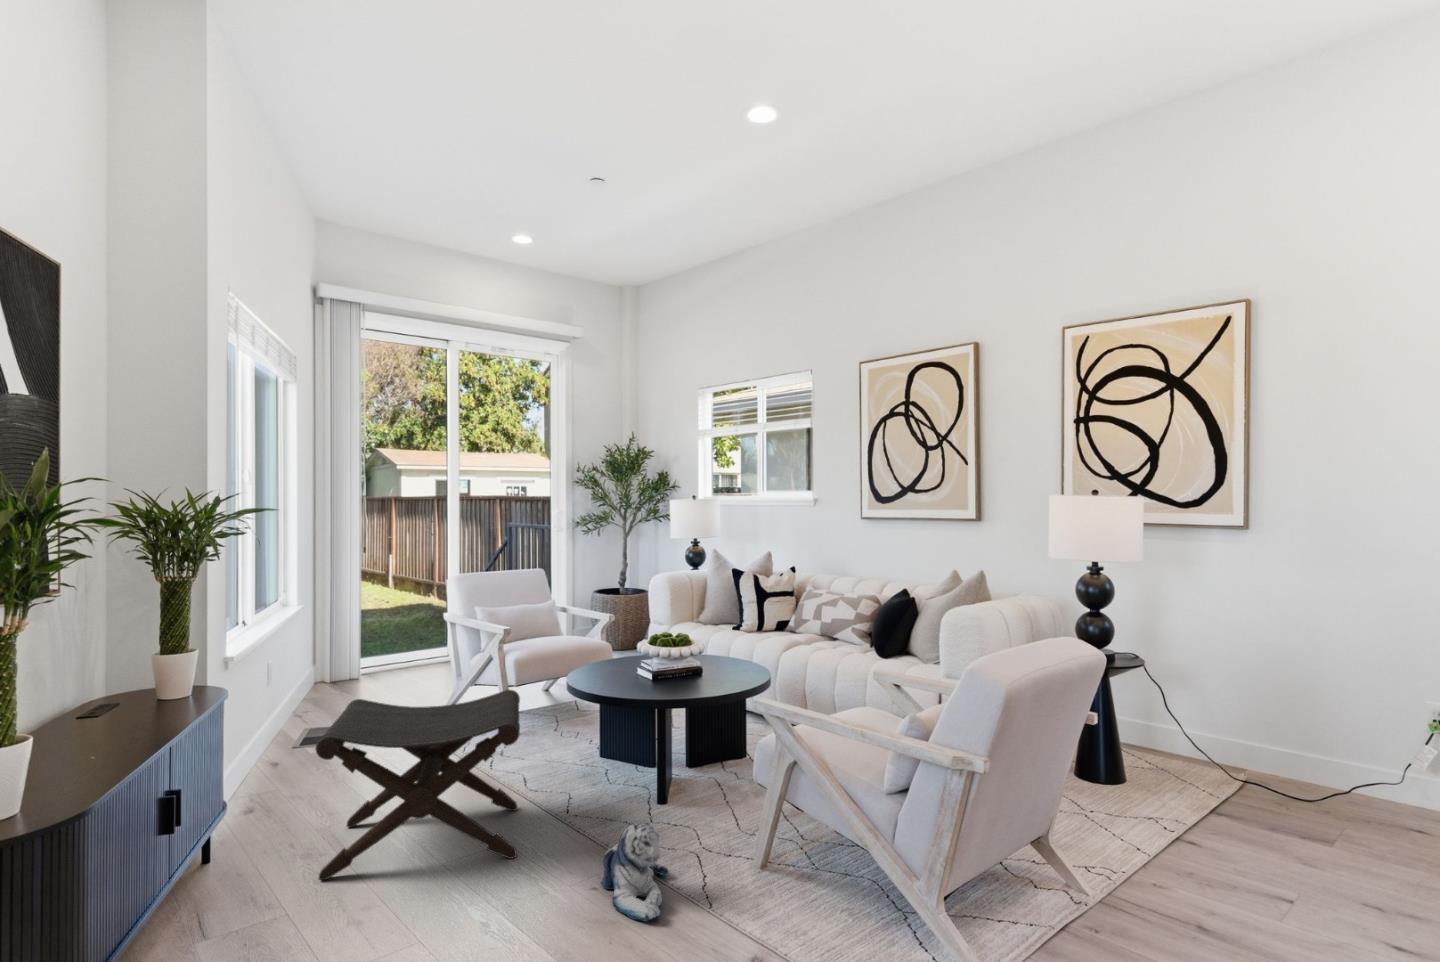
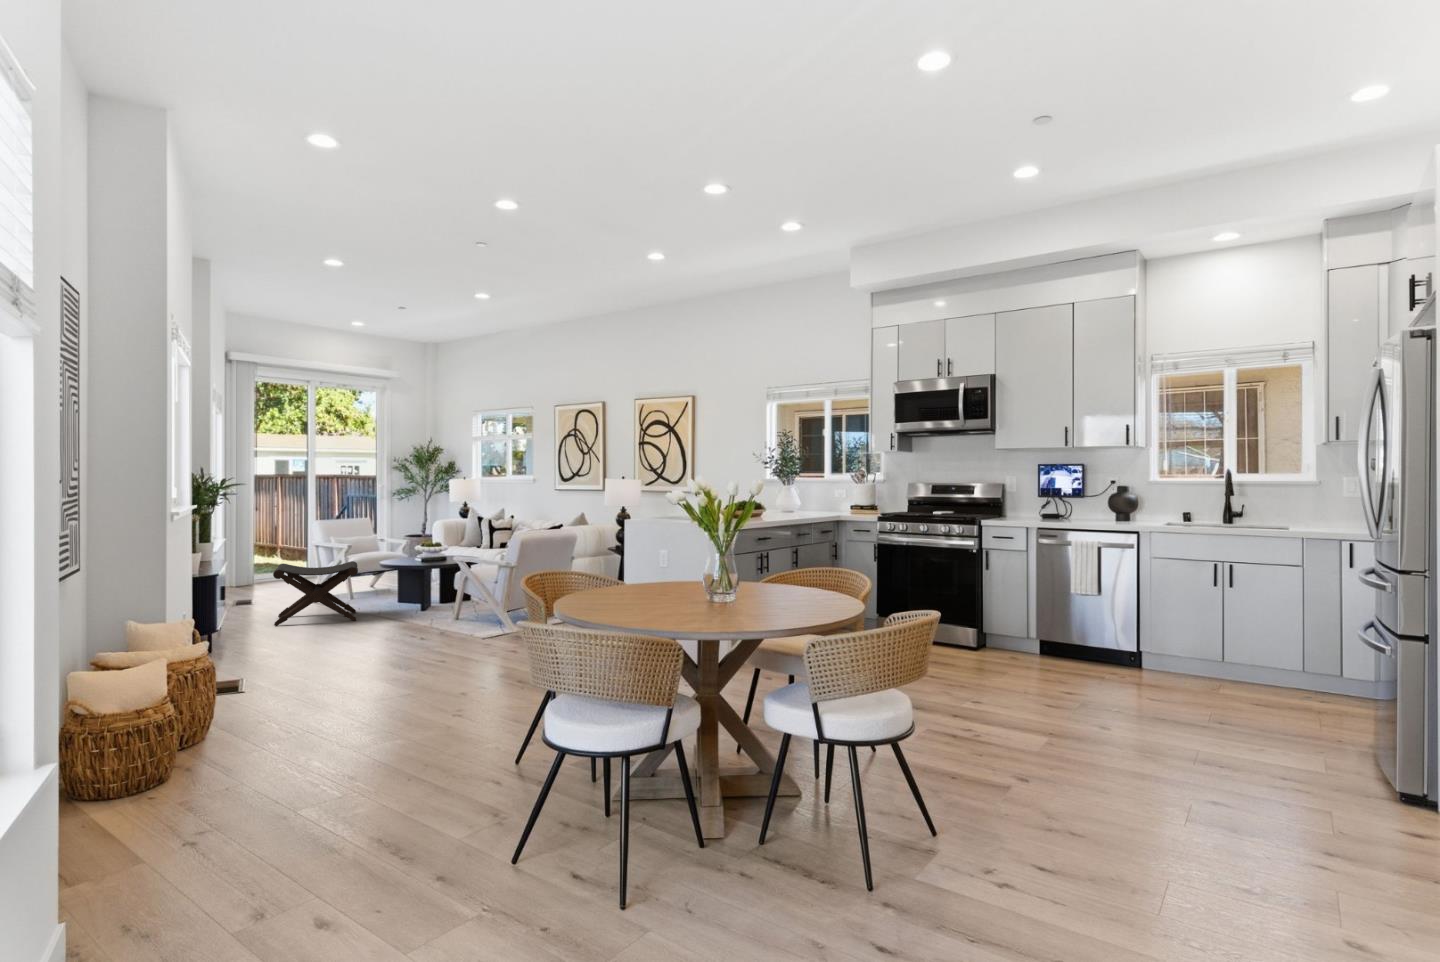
plush toy: present [601,823,669,922] -> none [390,598,418,627]

